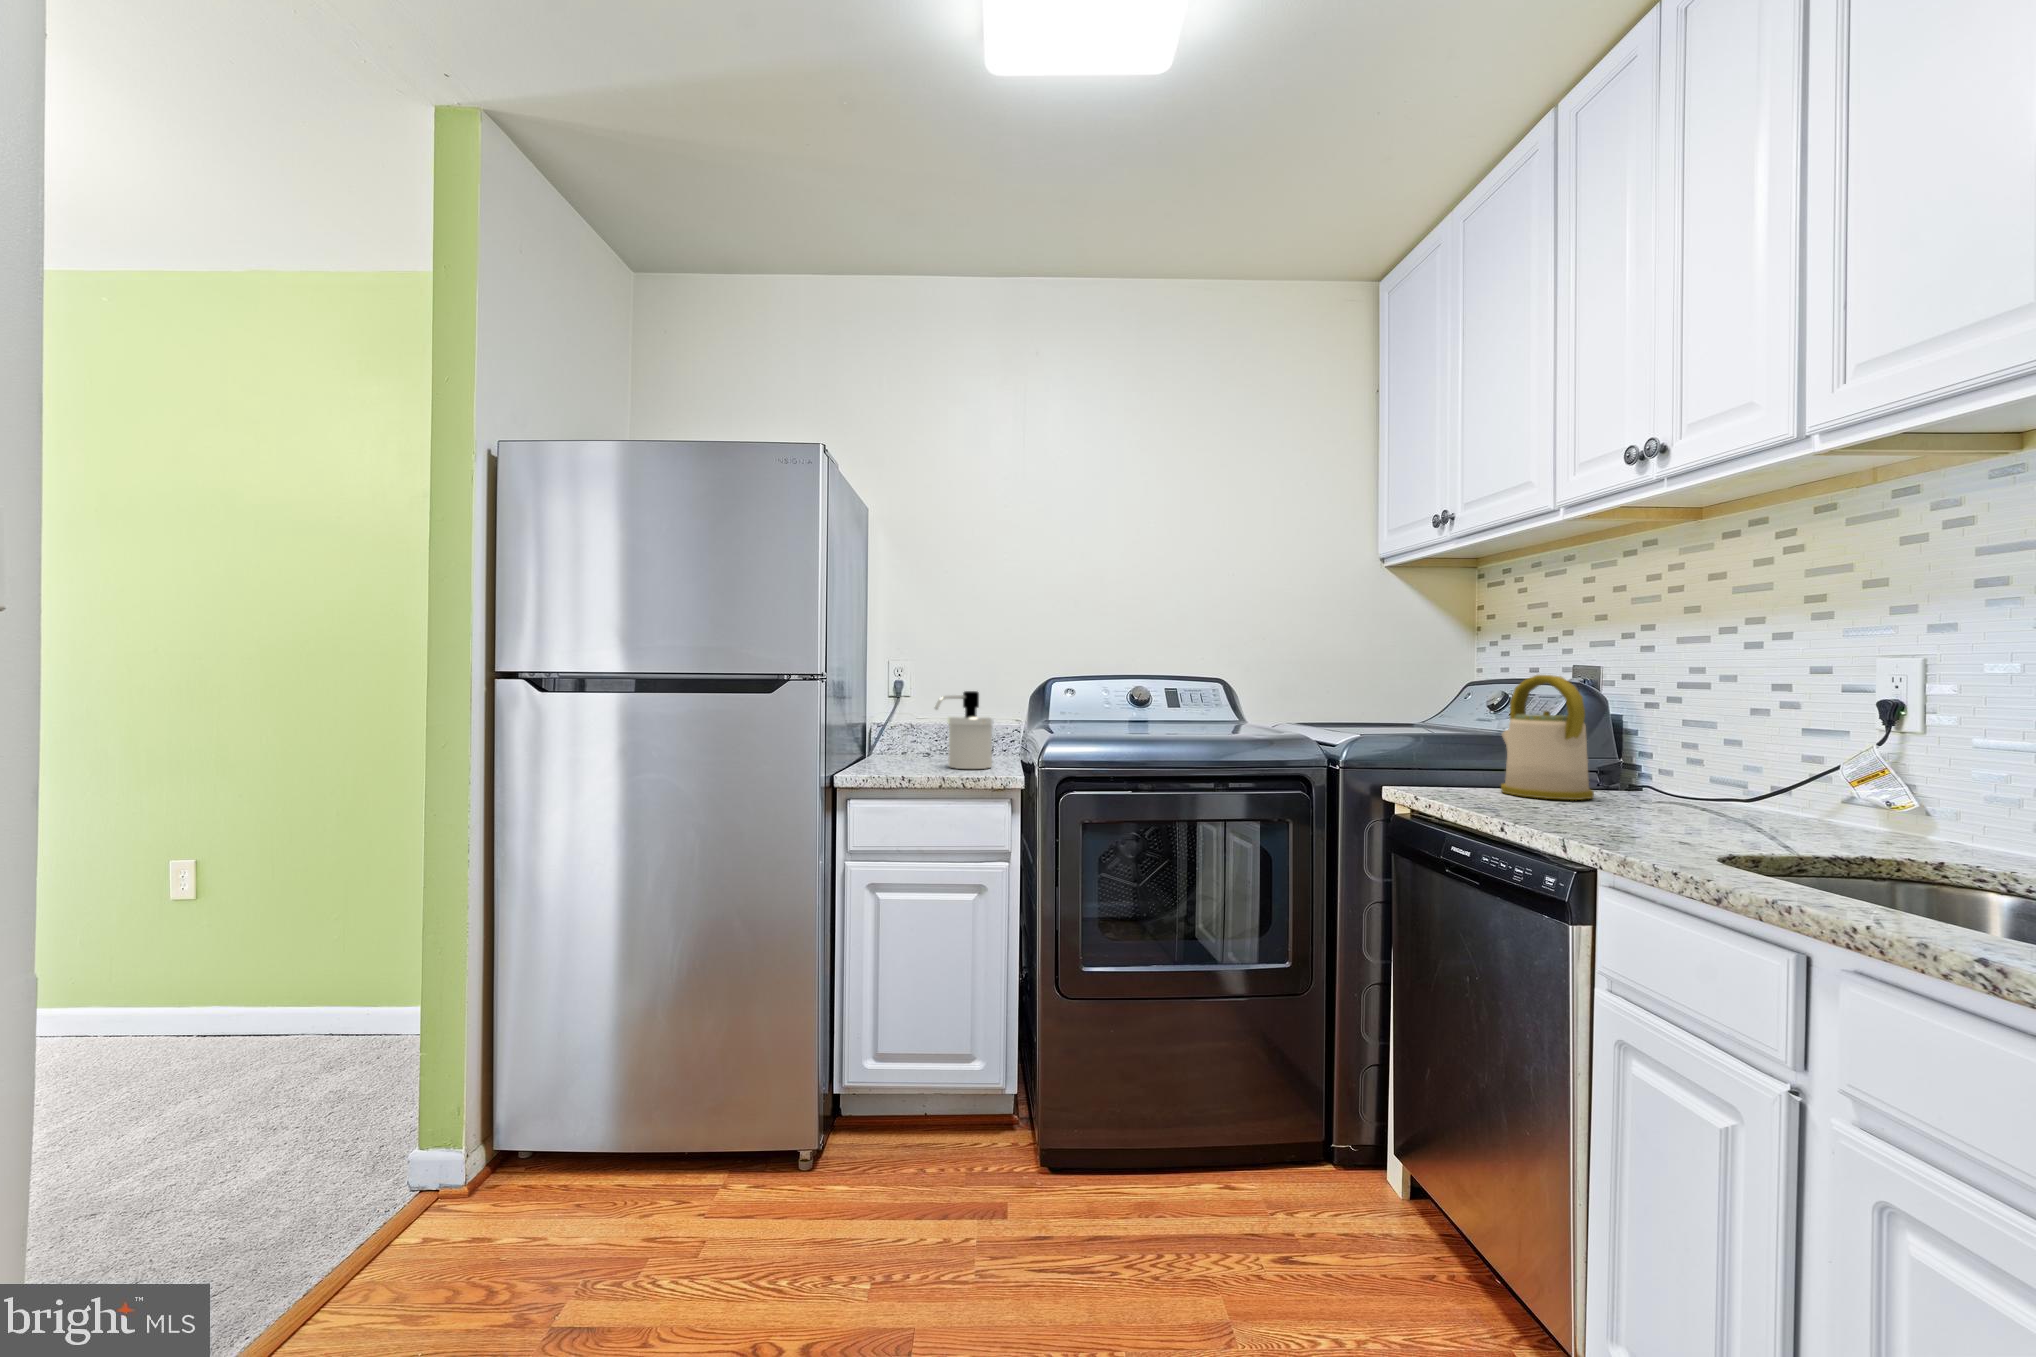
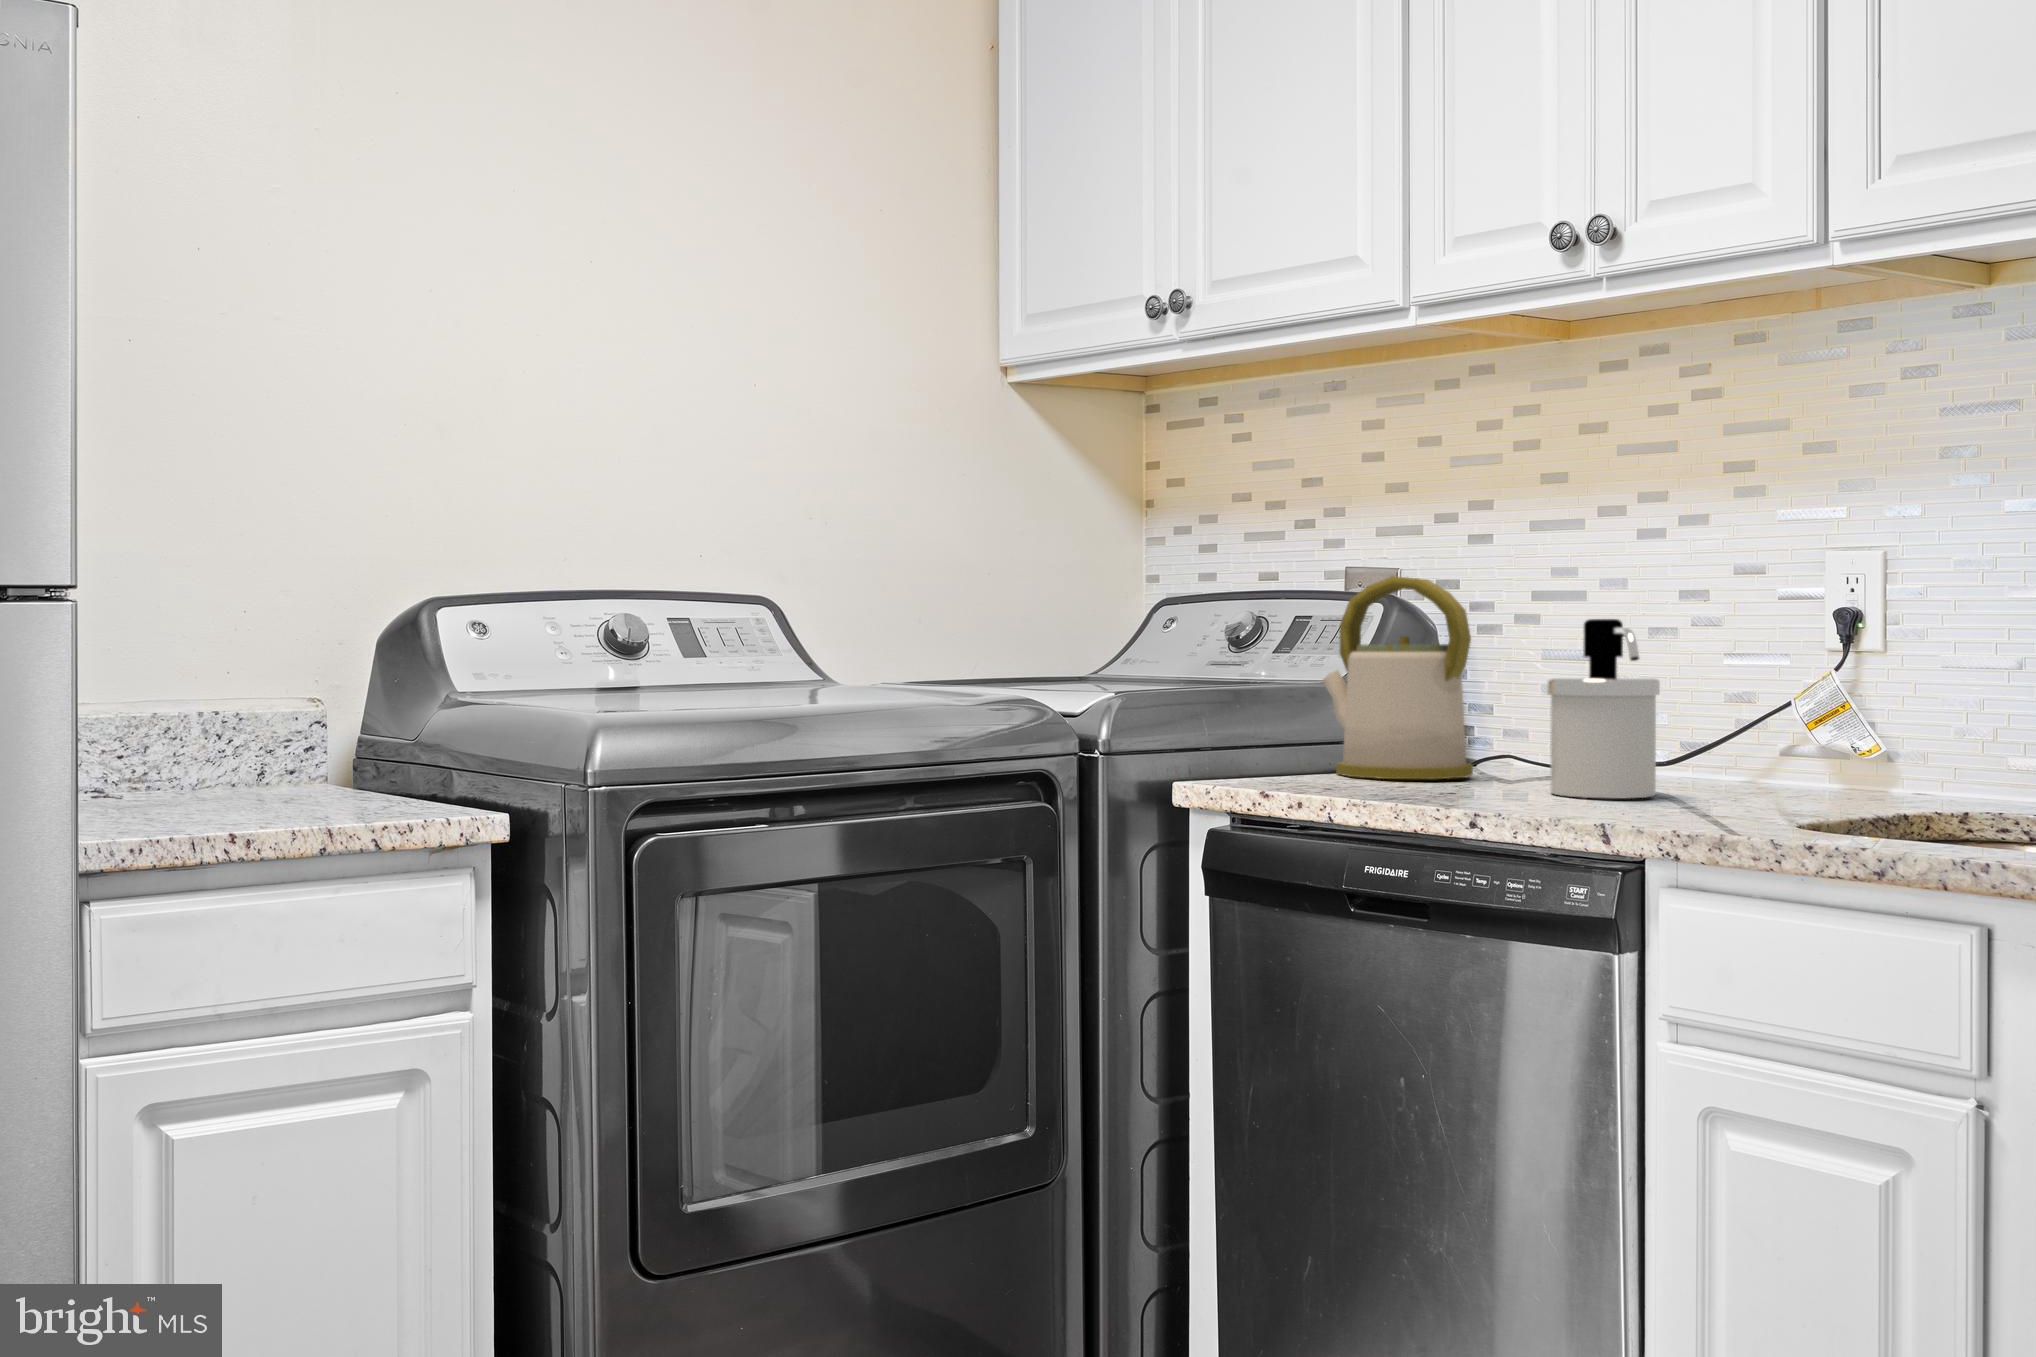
soap dispenser: present [935,691,994,769] -> present [1547,619,1660,799]

